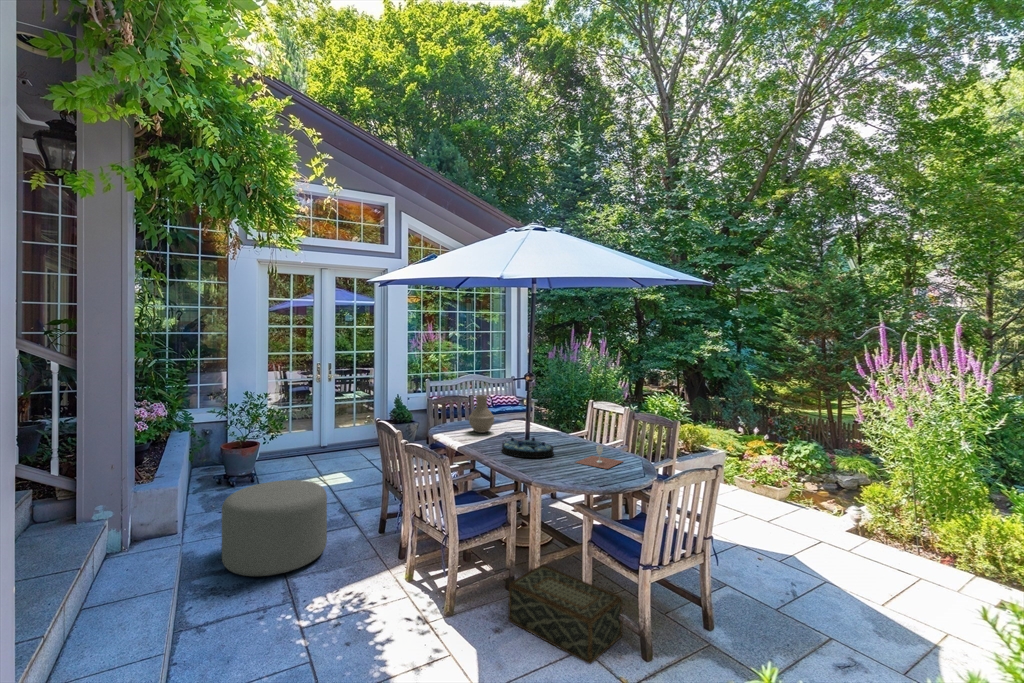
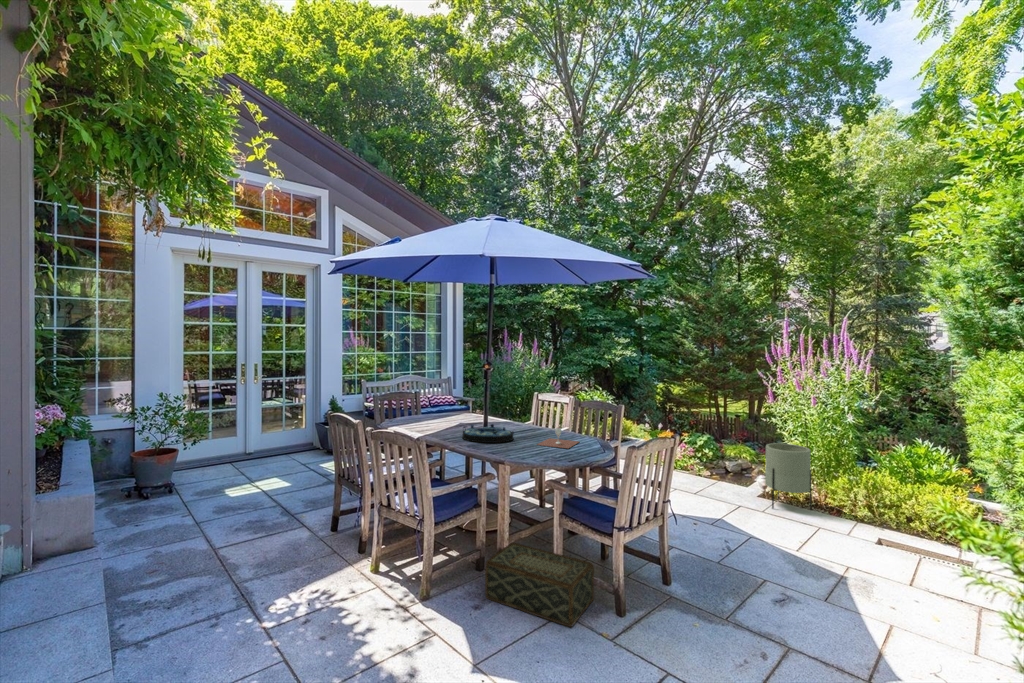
vase: present [469,395,494,433] -> none [422,386,448,423]
planter: none [856,472,915,554] -> present [765,443,812,510]
ottoman: present [222,480,327,576] -> none [161,480,279,583]

